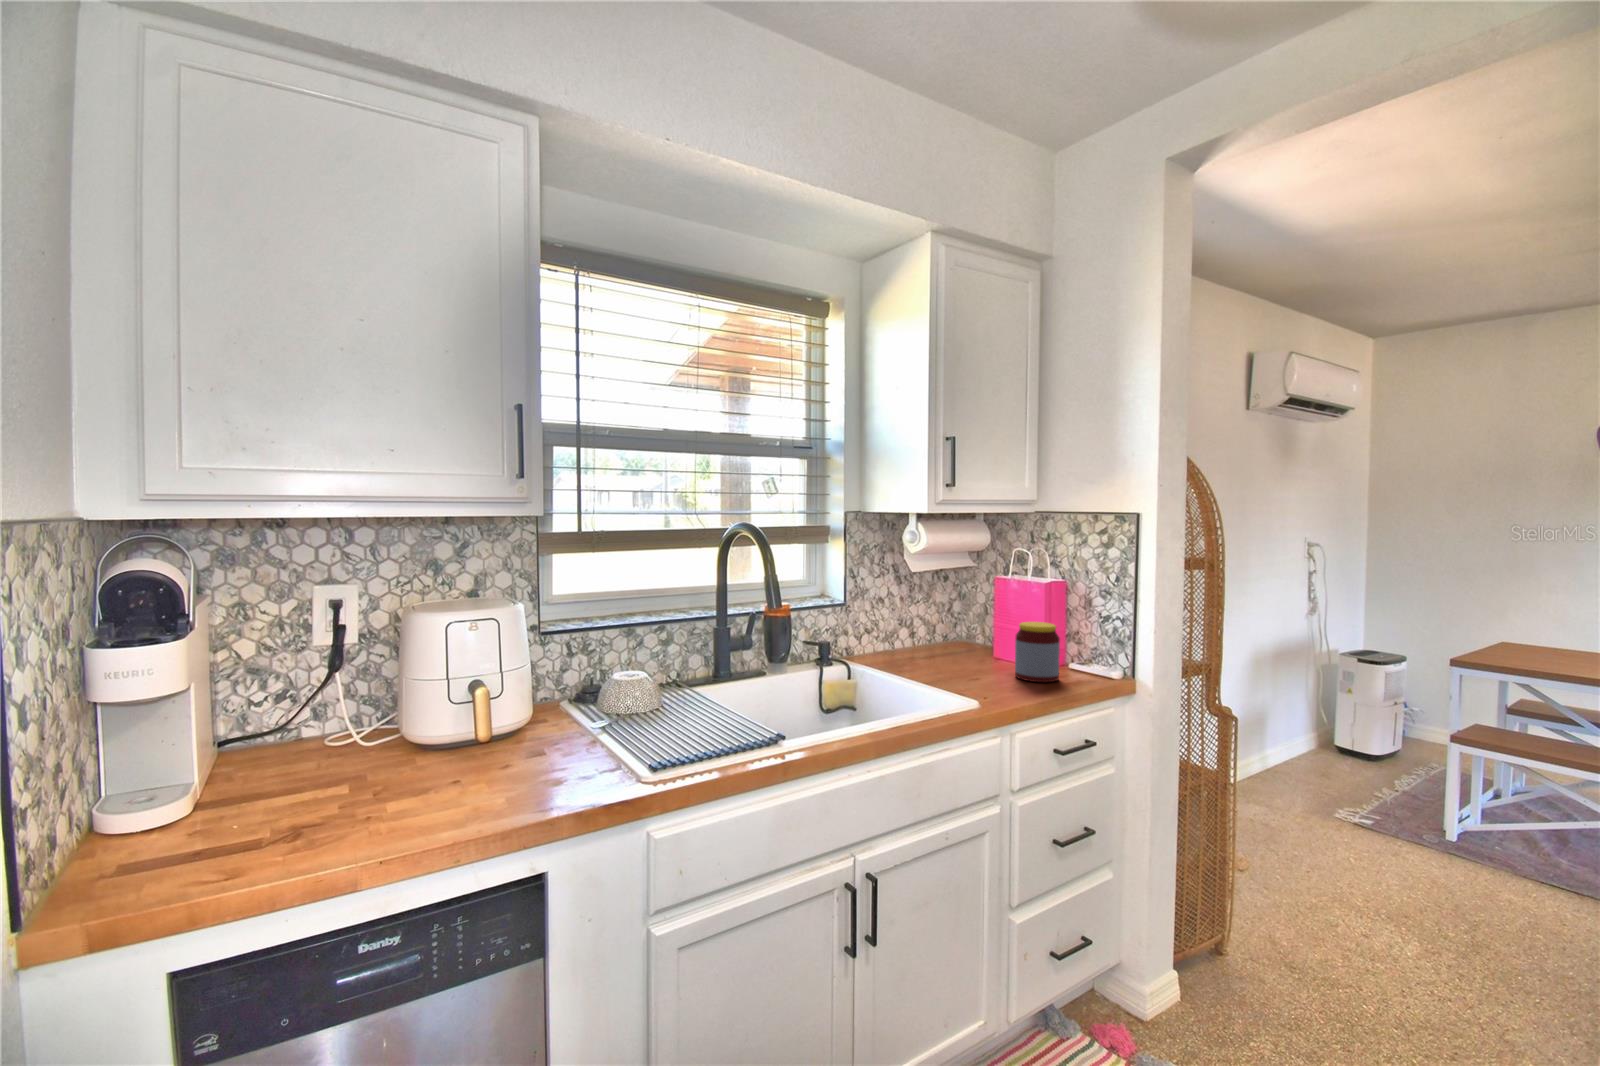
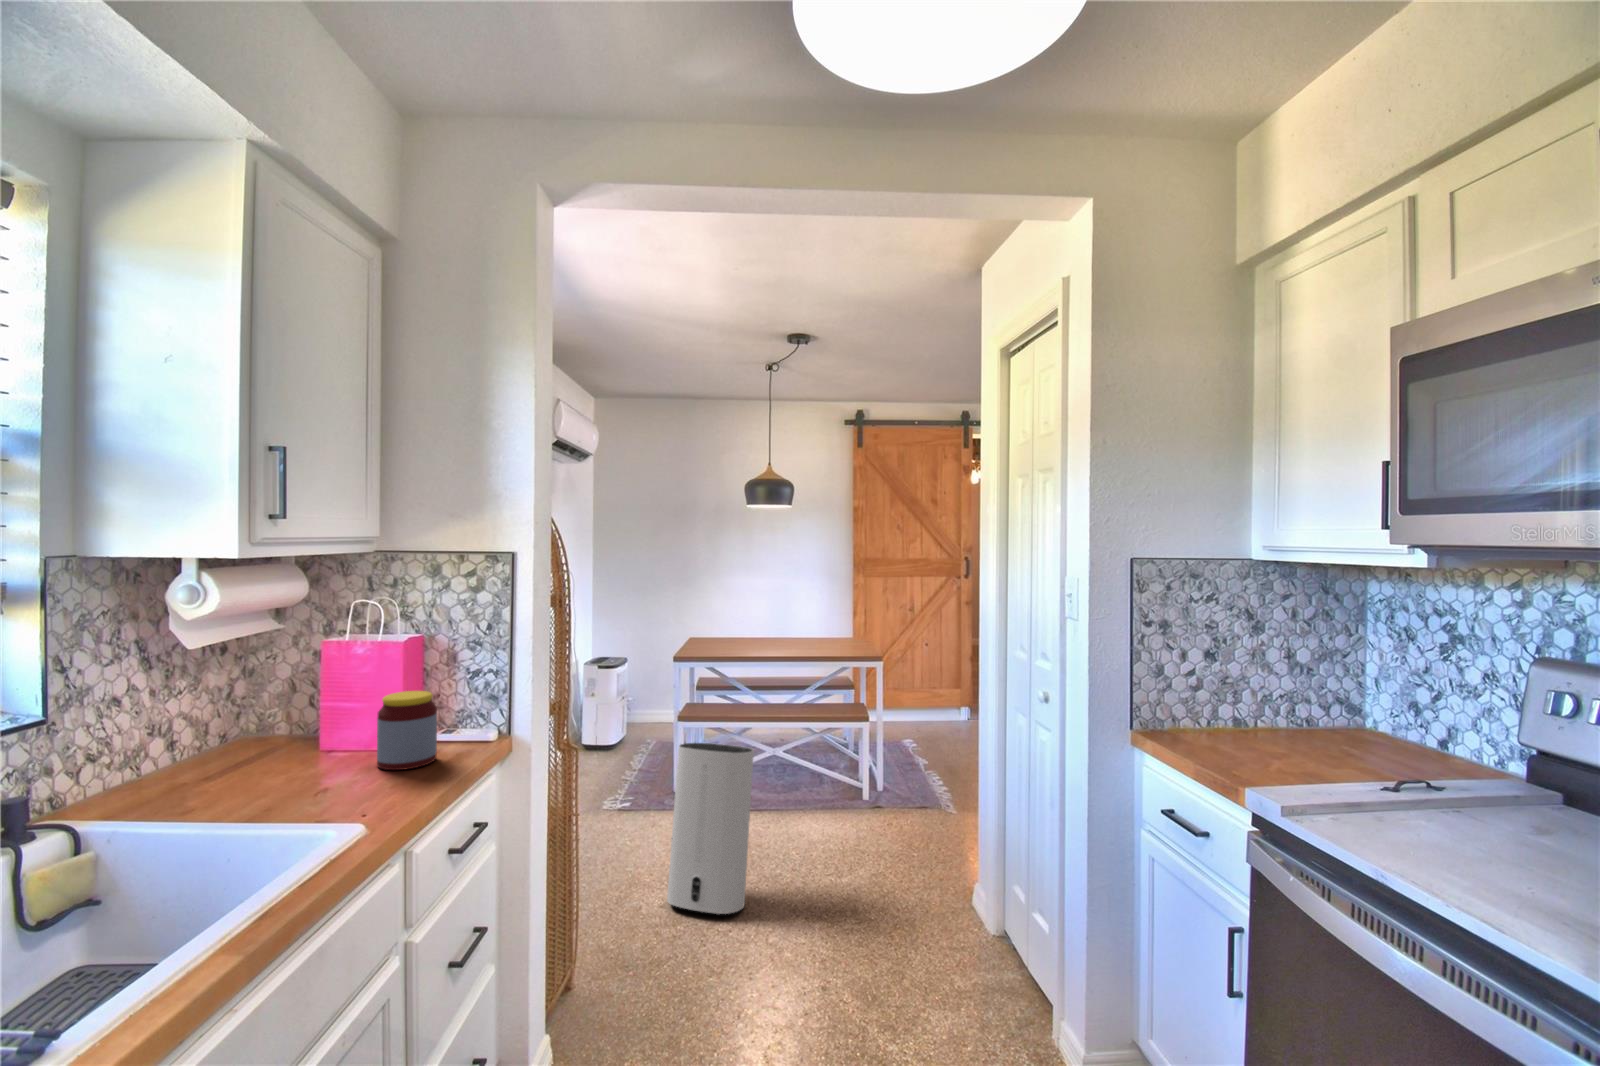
air purifier: none [1376,757,1534,996] -> present [667,743,754,914]

